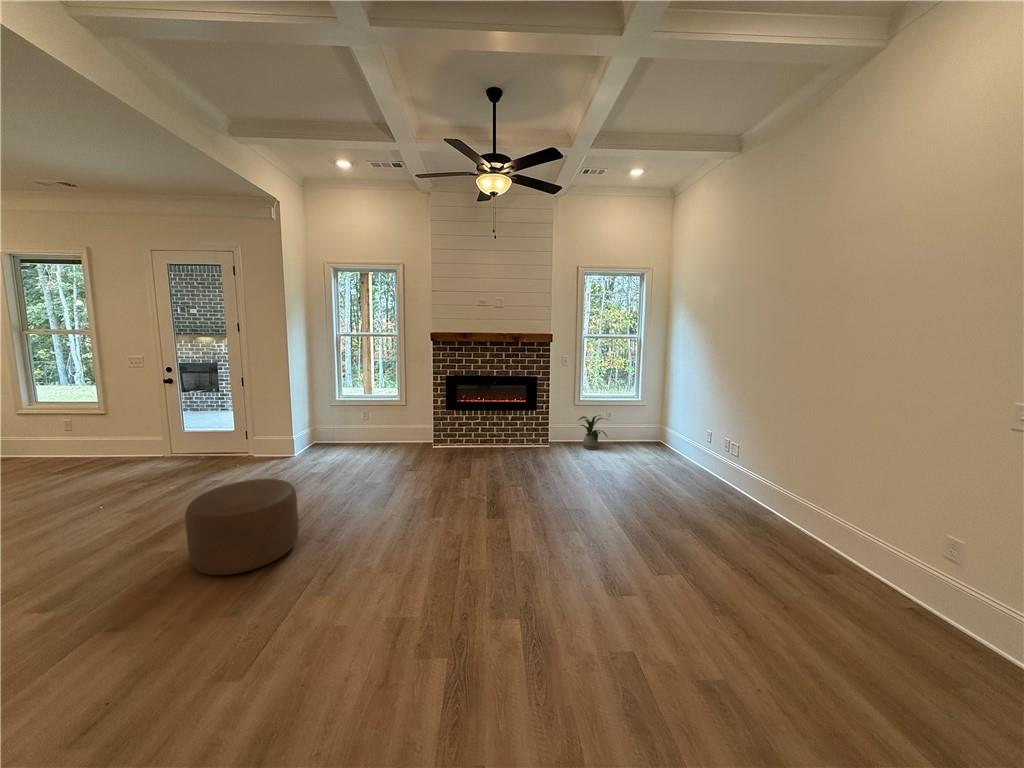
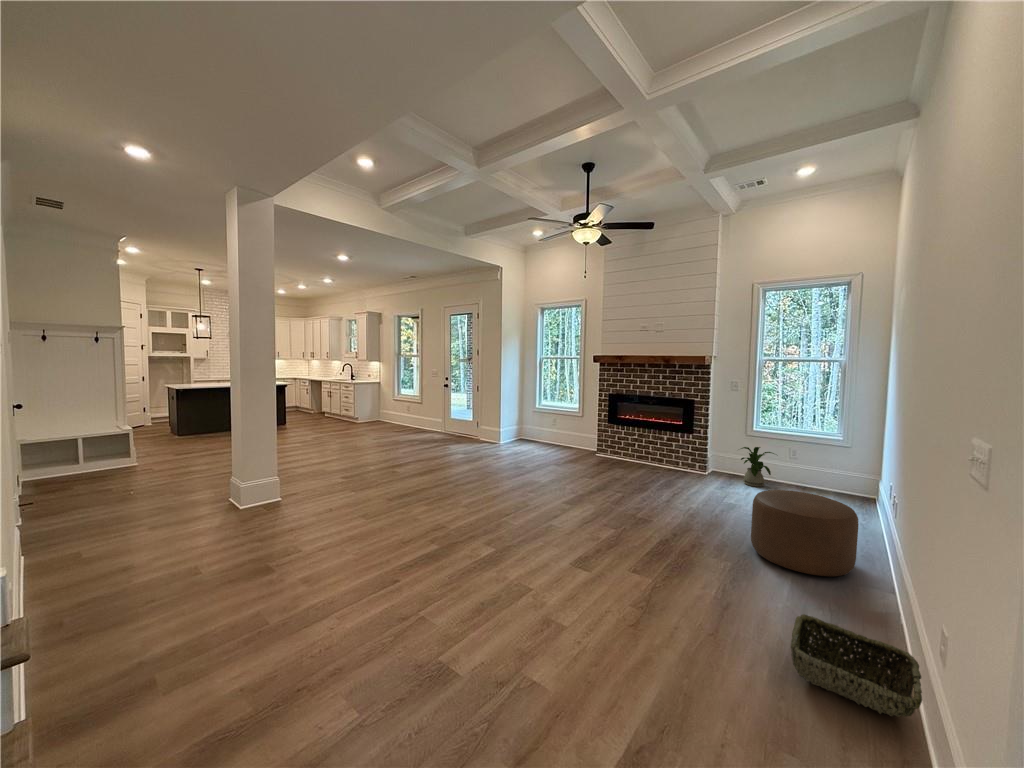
ottoman: present [185,479,299,575] -> present [751,490,859,576]
woven basket: none [861,577,977,636] -> present [791,614,922,717]

